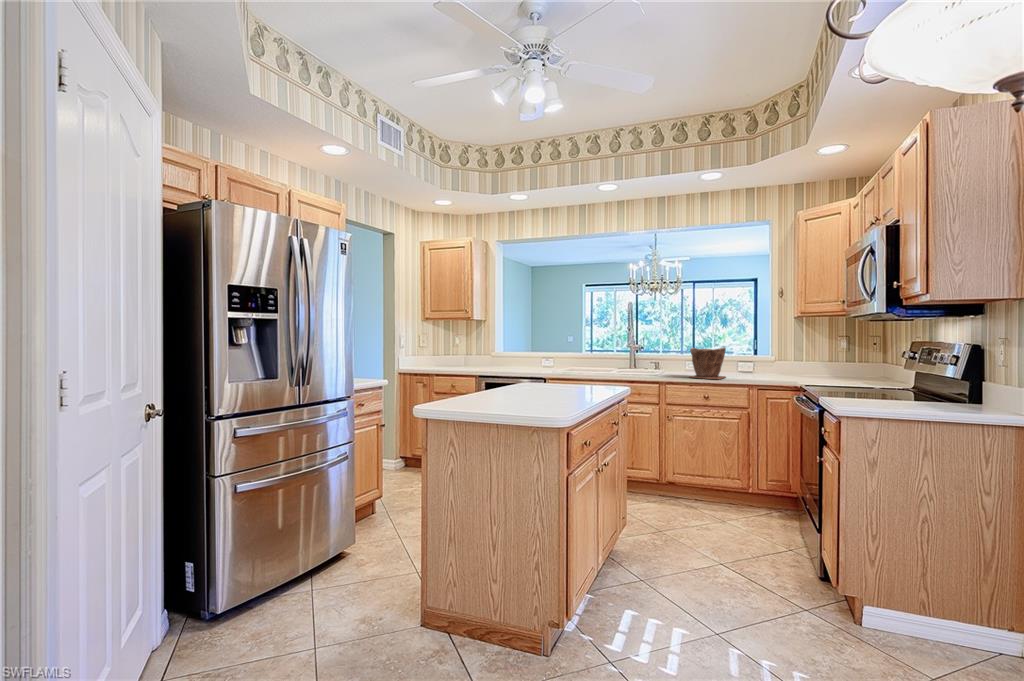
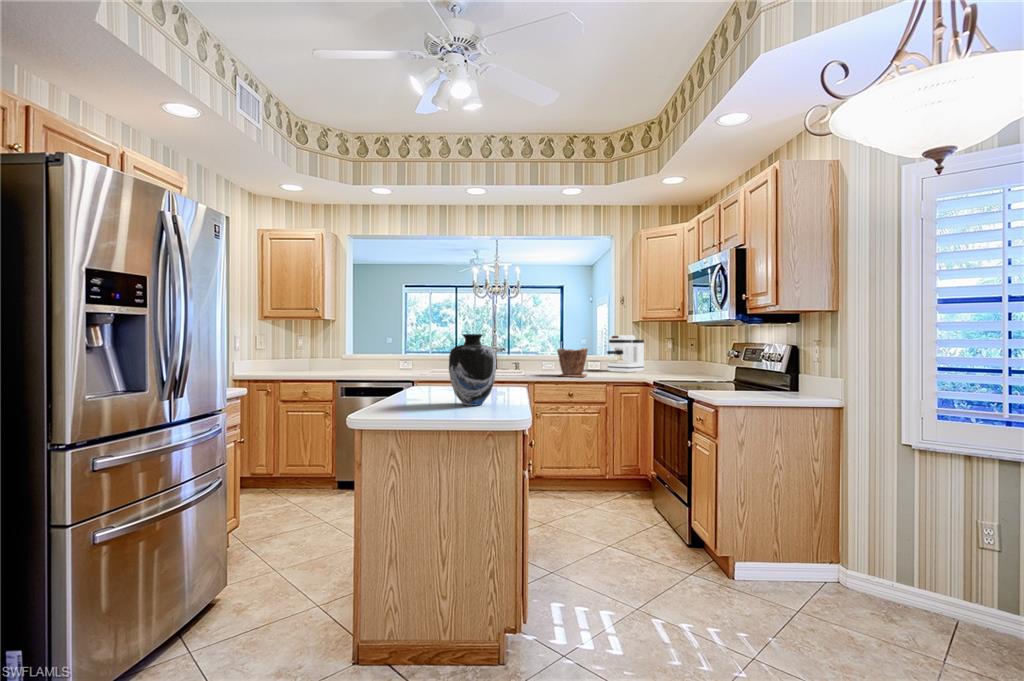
coffee maker: none [757,333,807,376] -> present [607,335,644,372]
vase: none [521,338,566,406] -> present [449,334,496,406]

